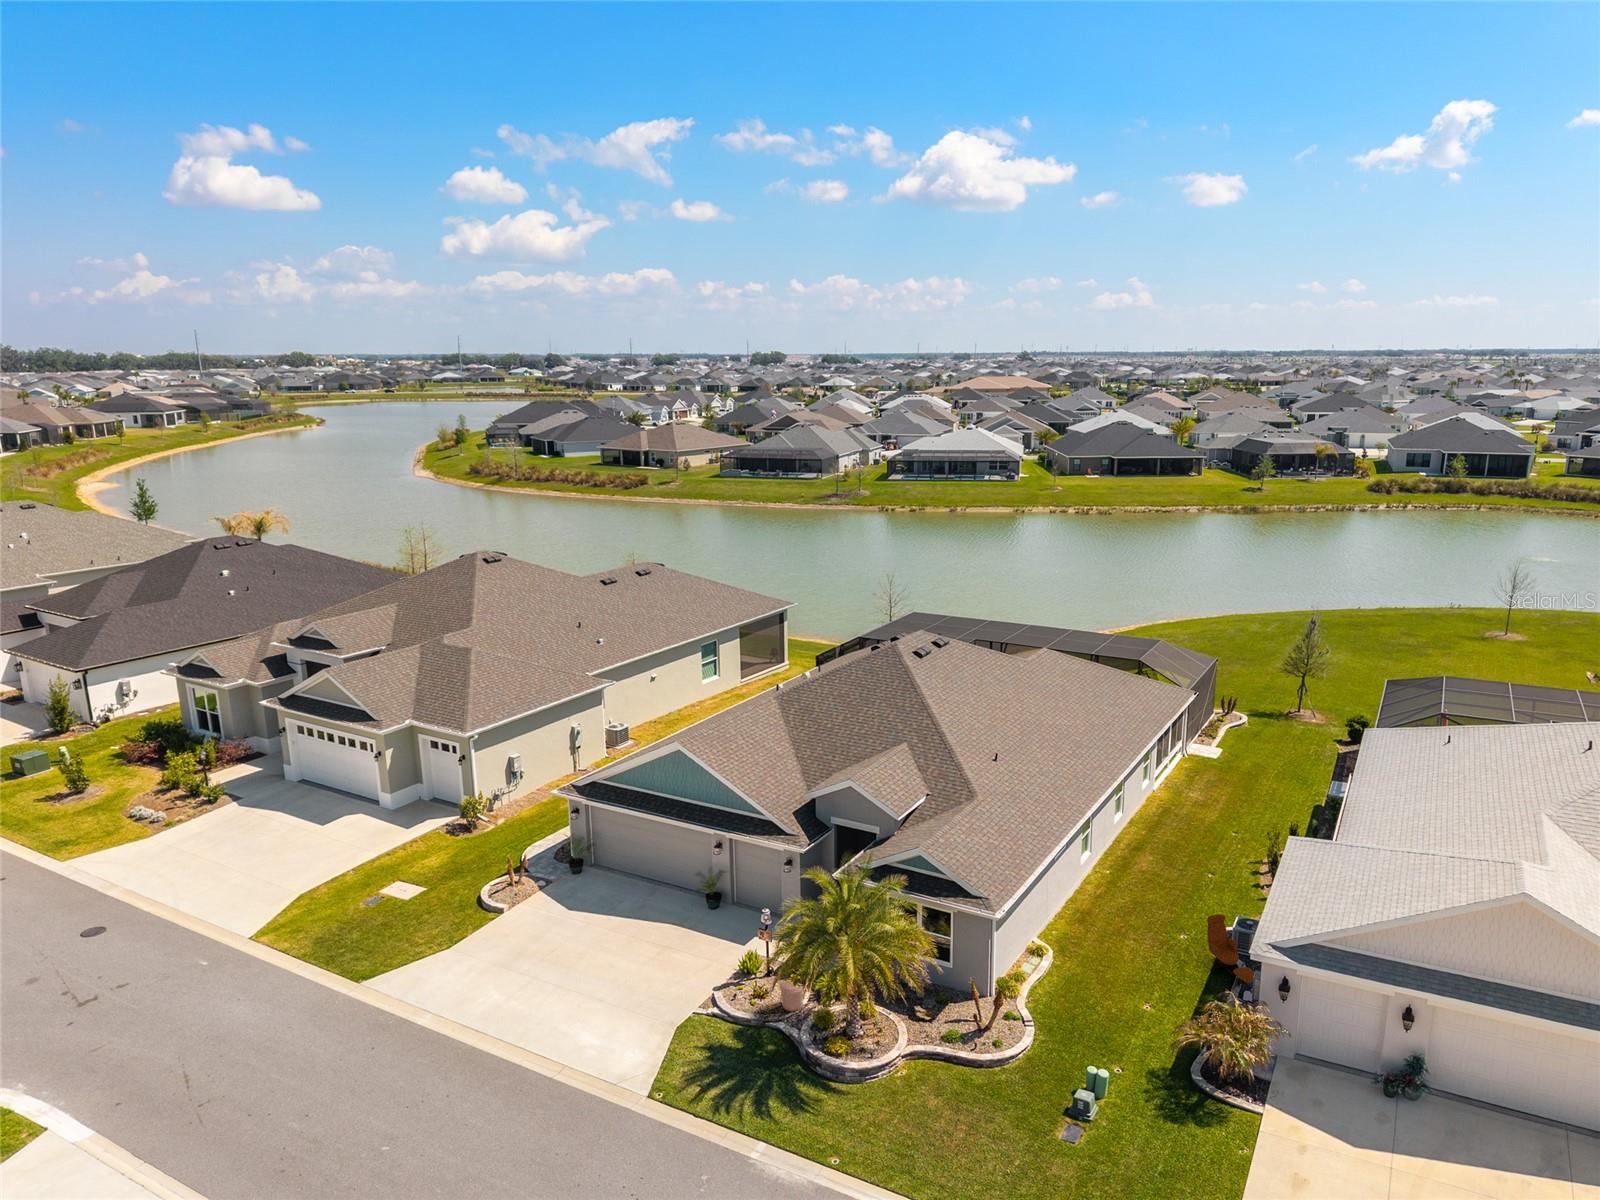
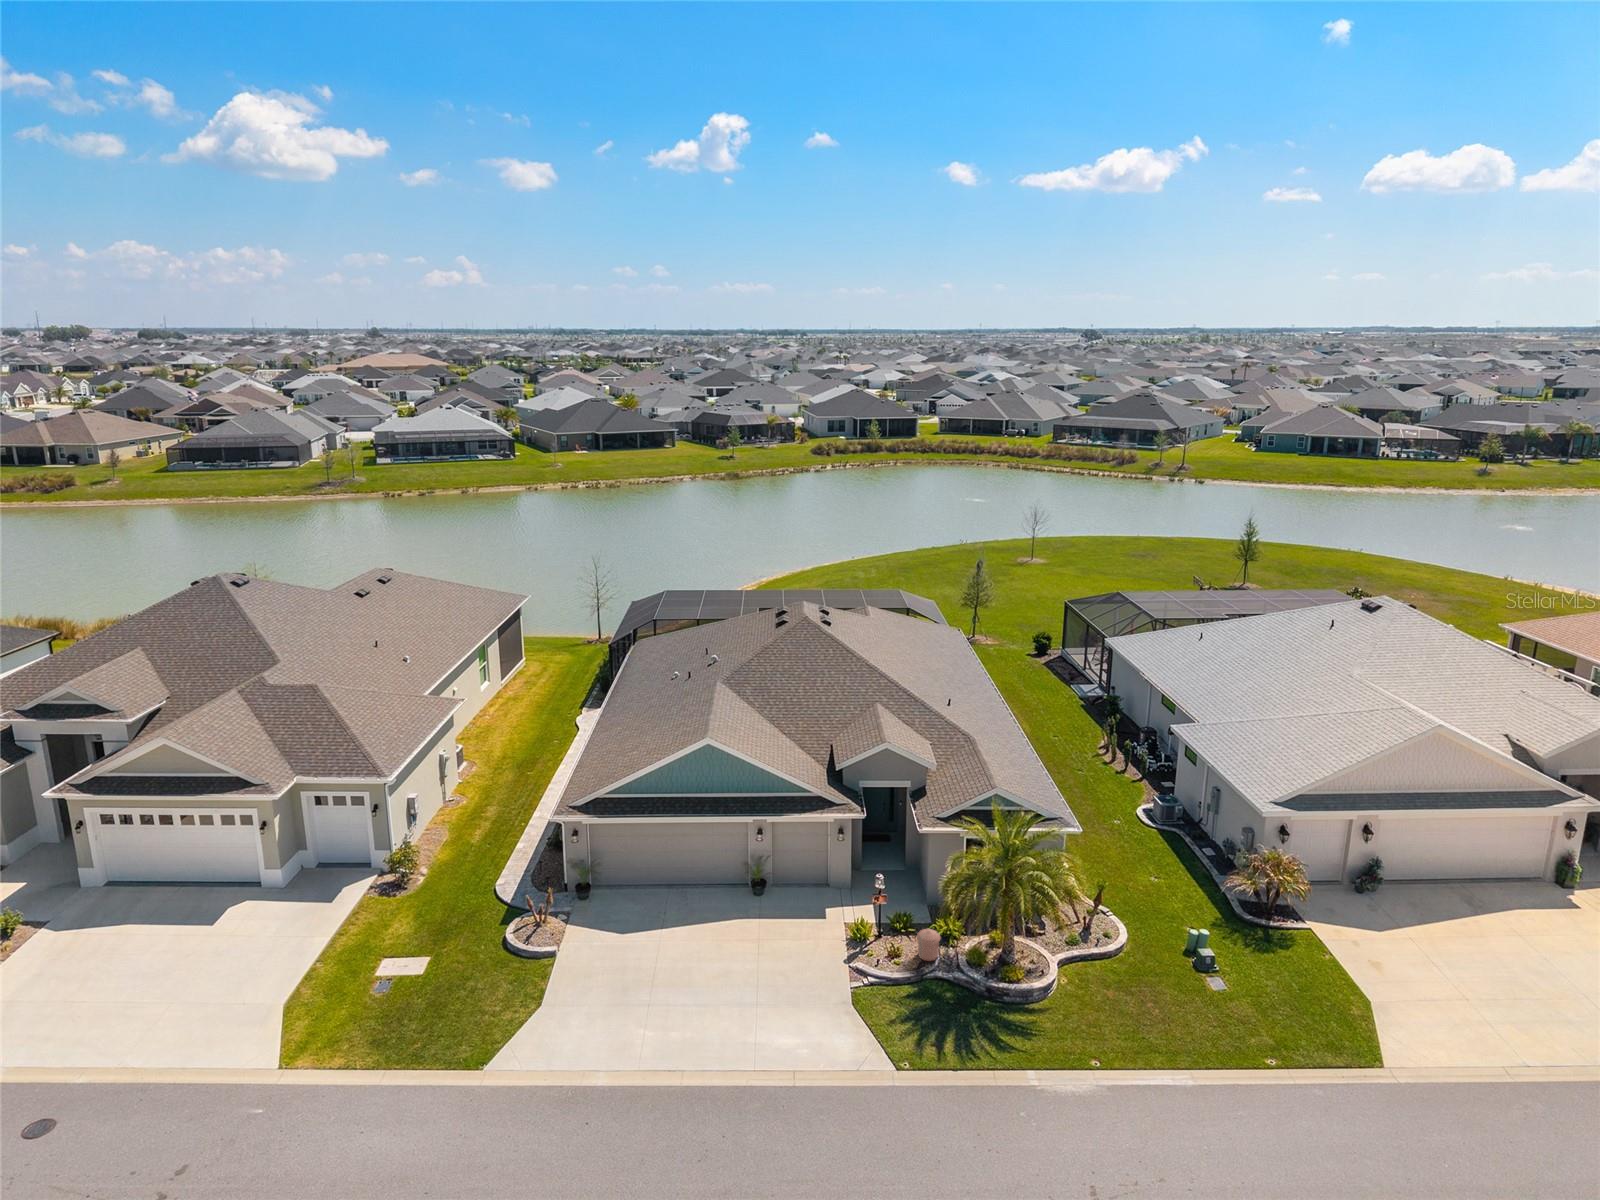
lounge chair: present [1207,914,1254,990] -> none [1173,797,1220,849]

